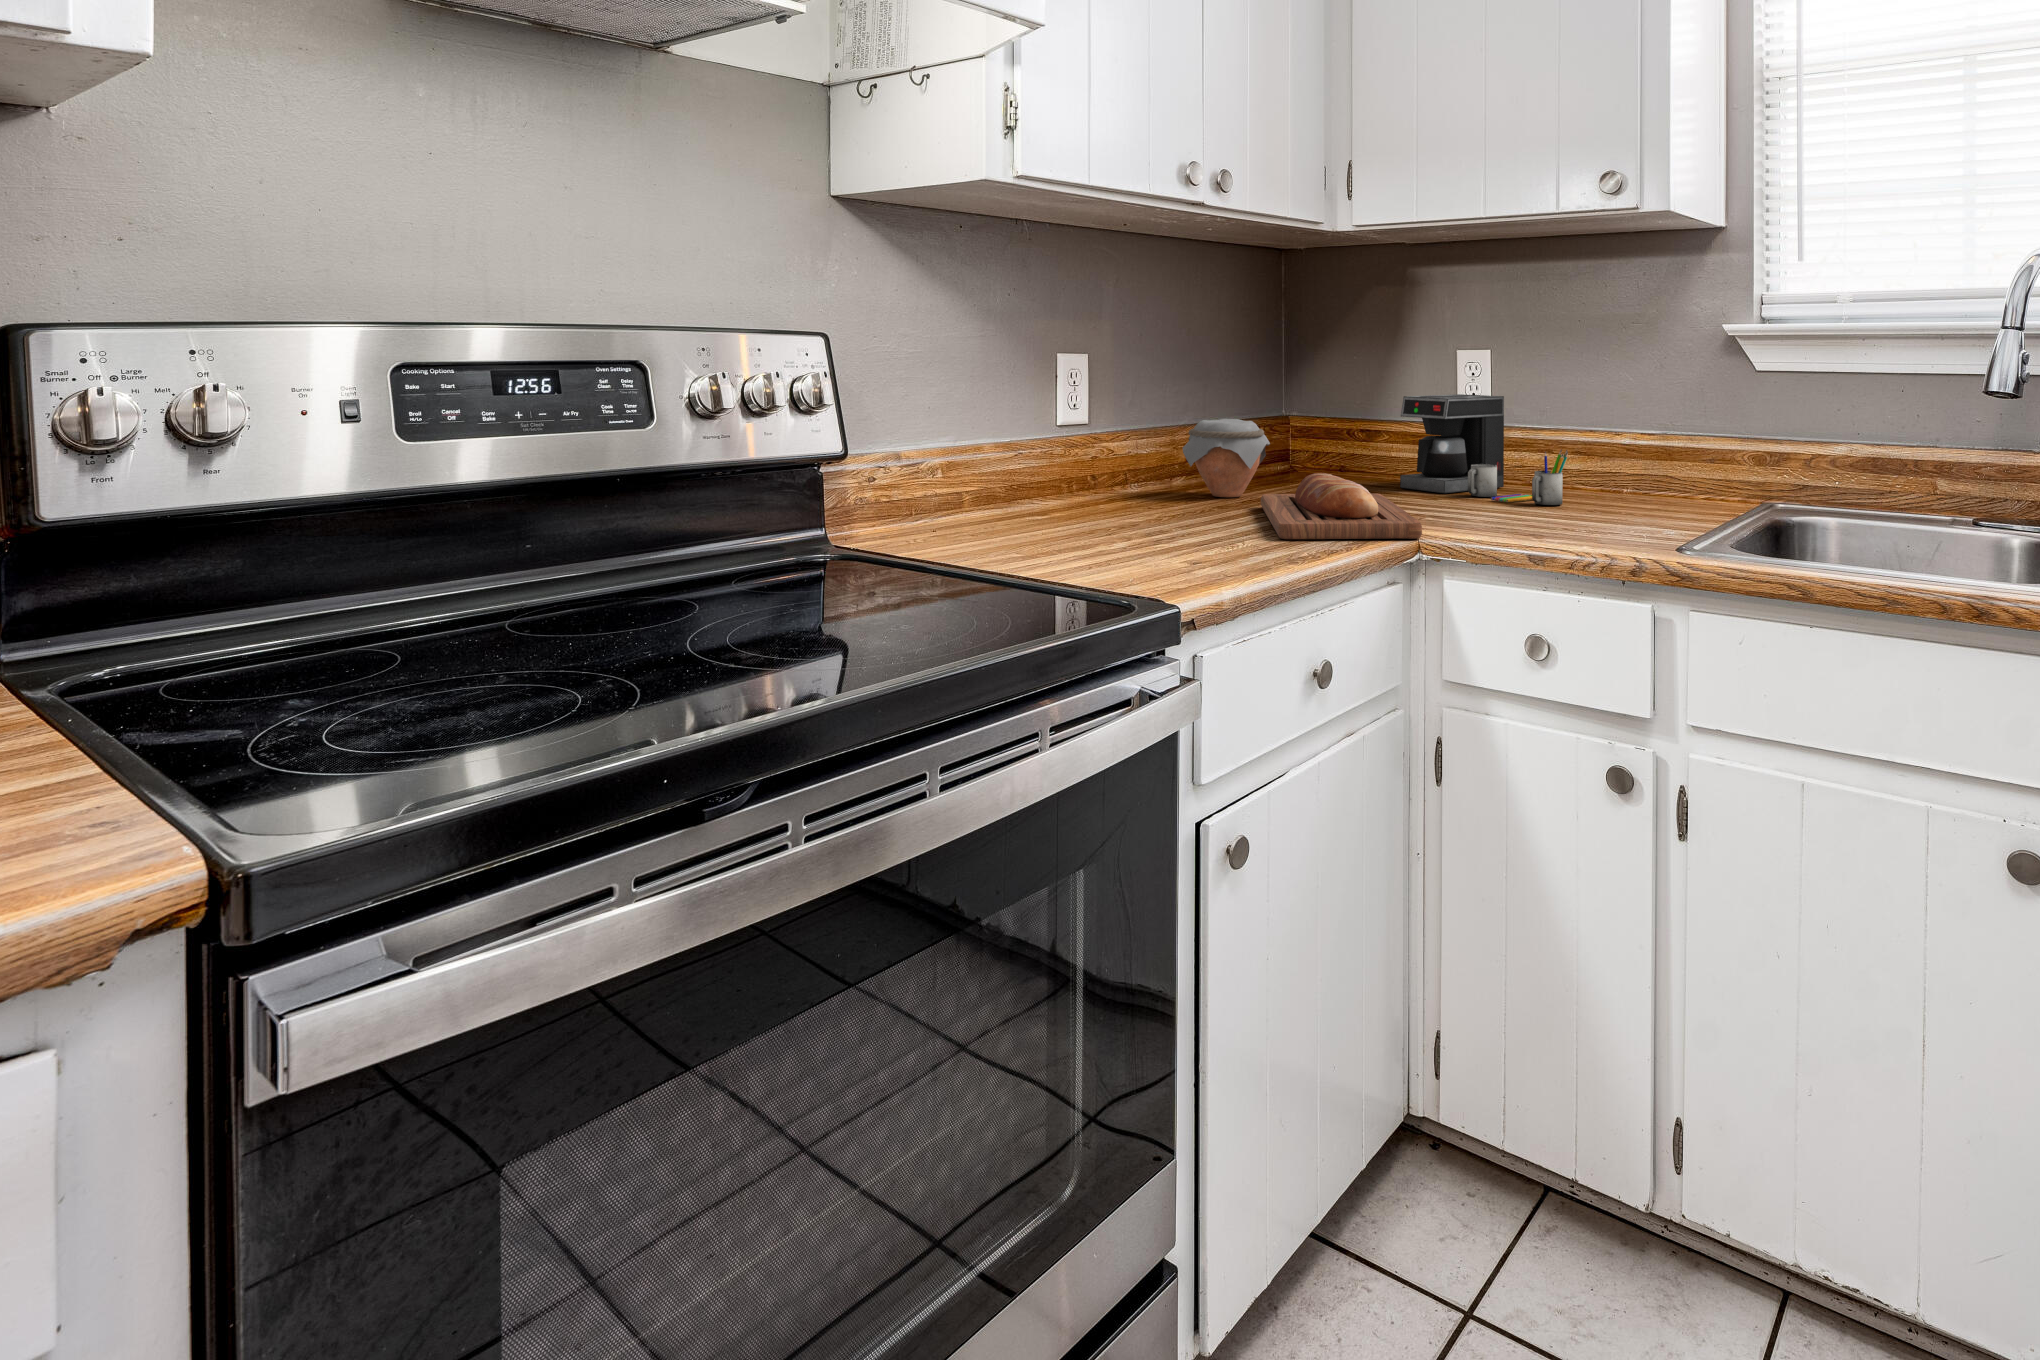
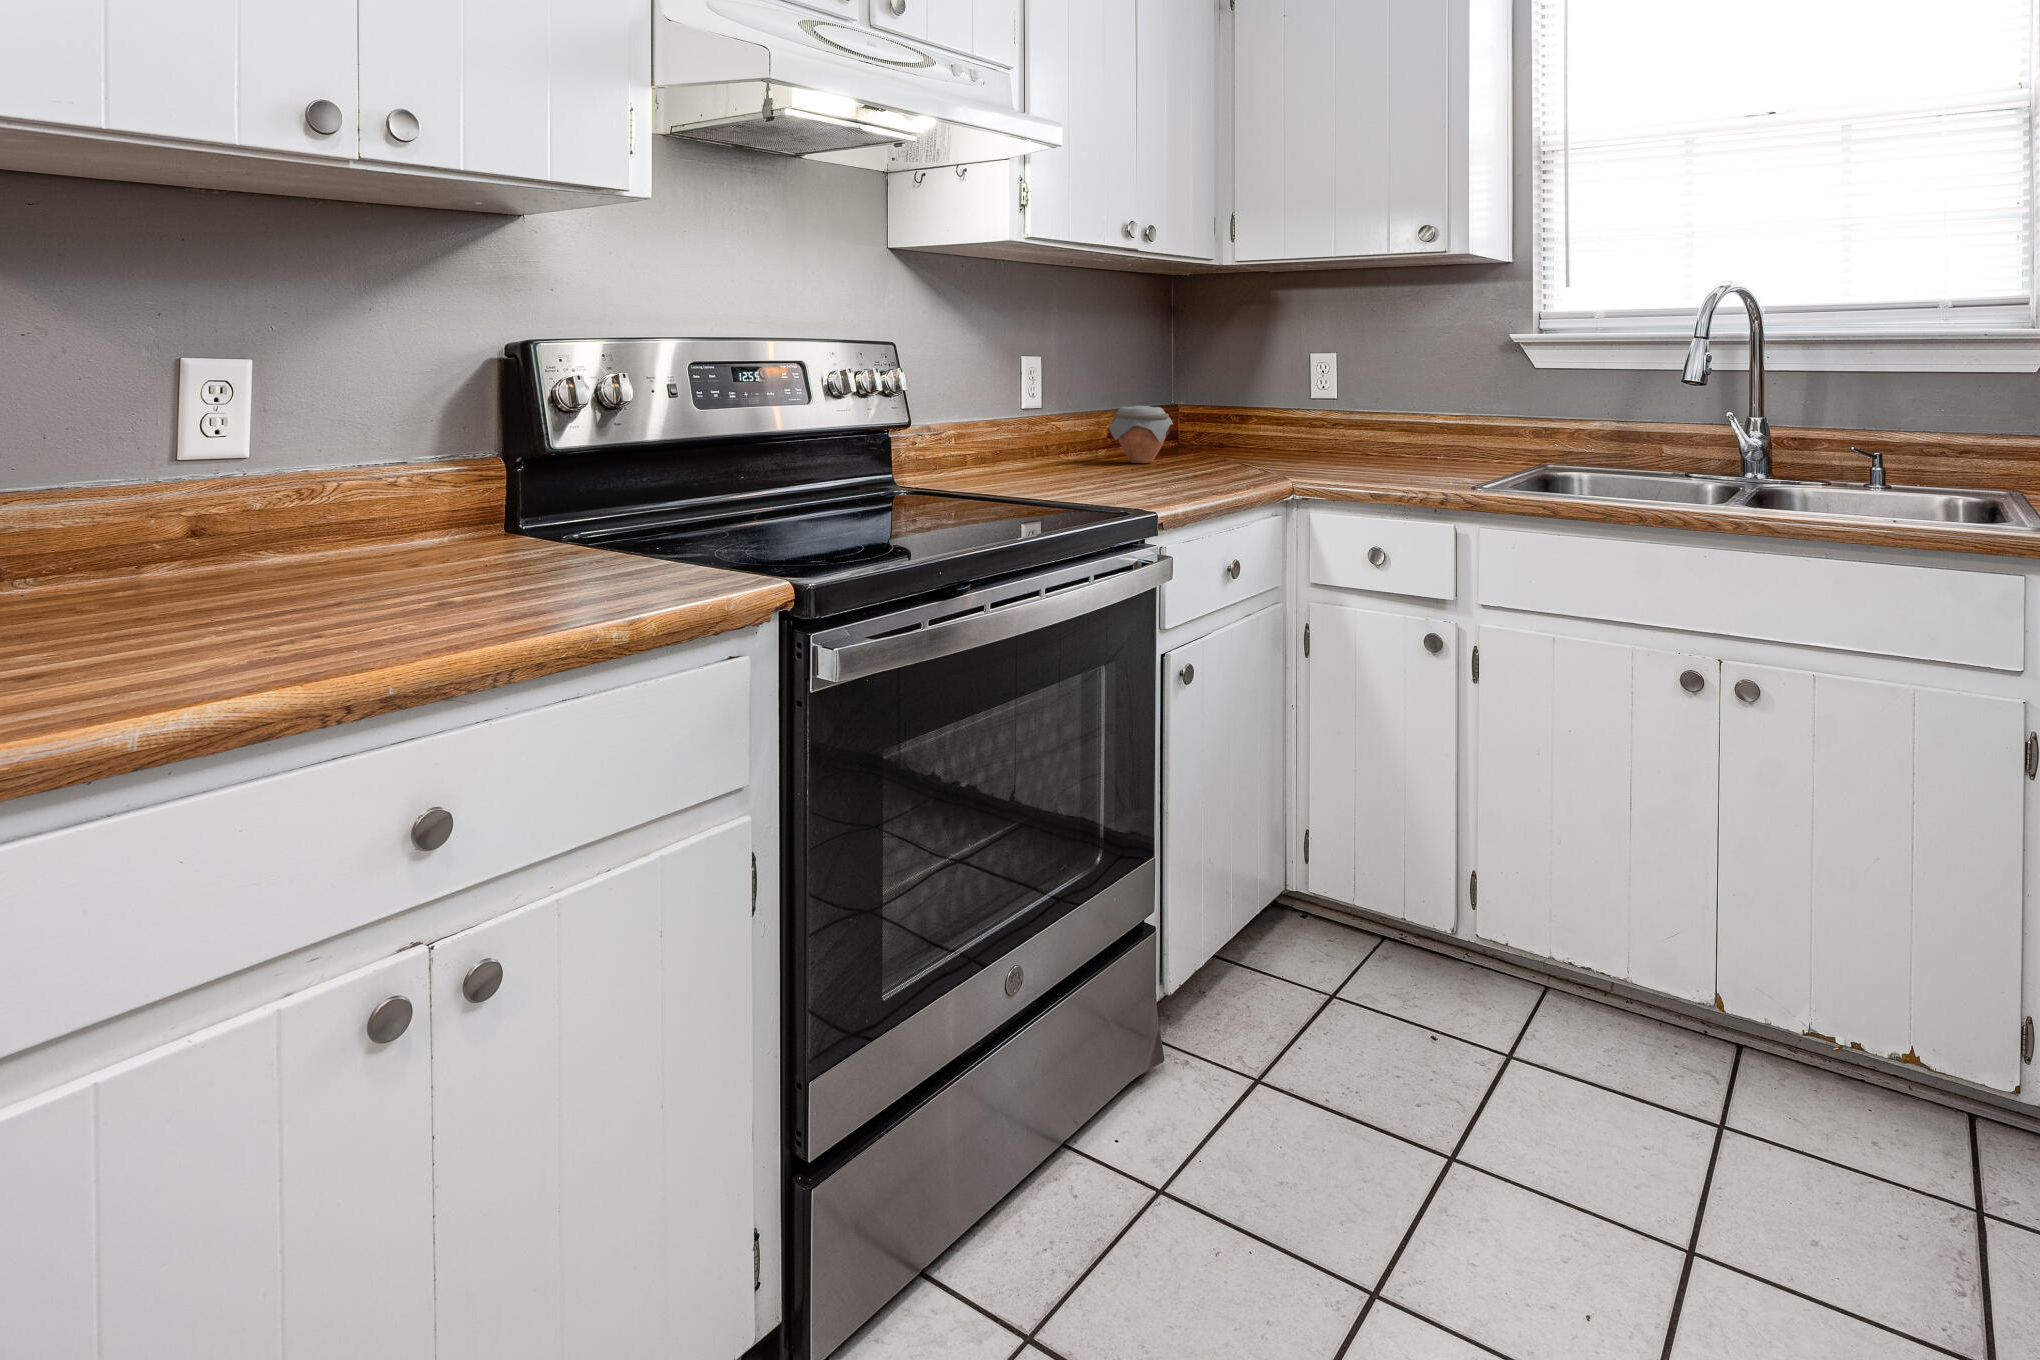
coffee maker: present [1400,394,1568,505] -> none [1267,388,1395,468]
bread loaf: present [1261,473,1422,539] -> none [1171,443,1296,484]

